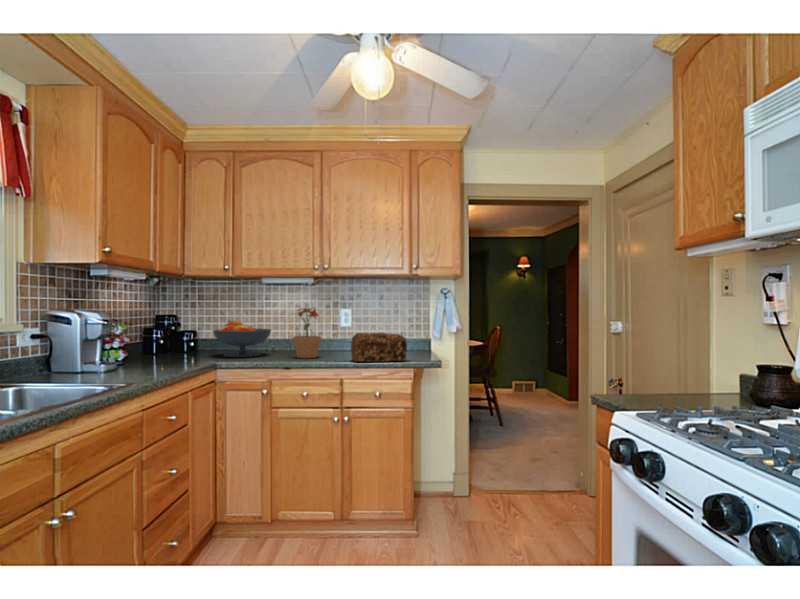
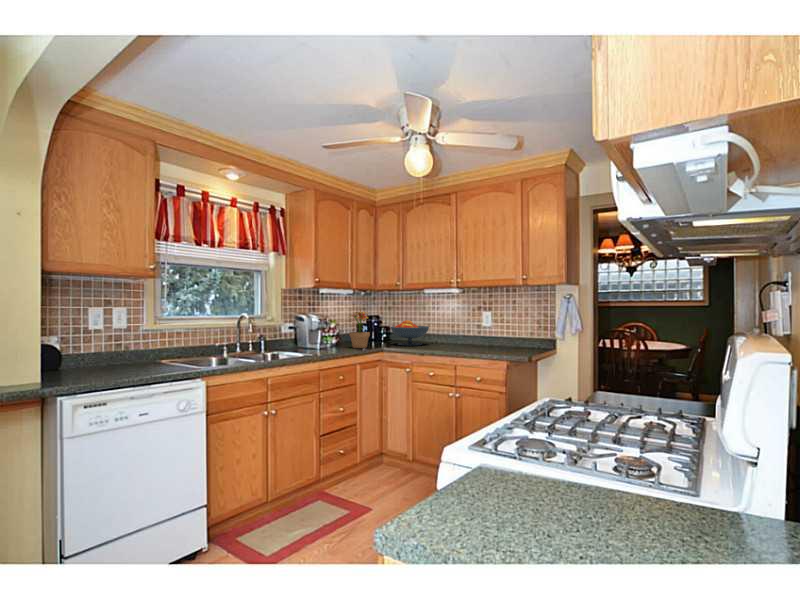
potted plant: present [293,308,321,358] -> present [349,310,370,348]
bread loaf: present [351,333,407,362] -> none [465,331,509,354]

